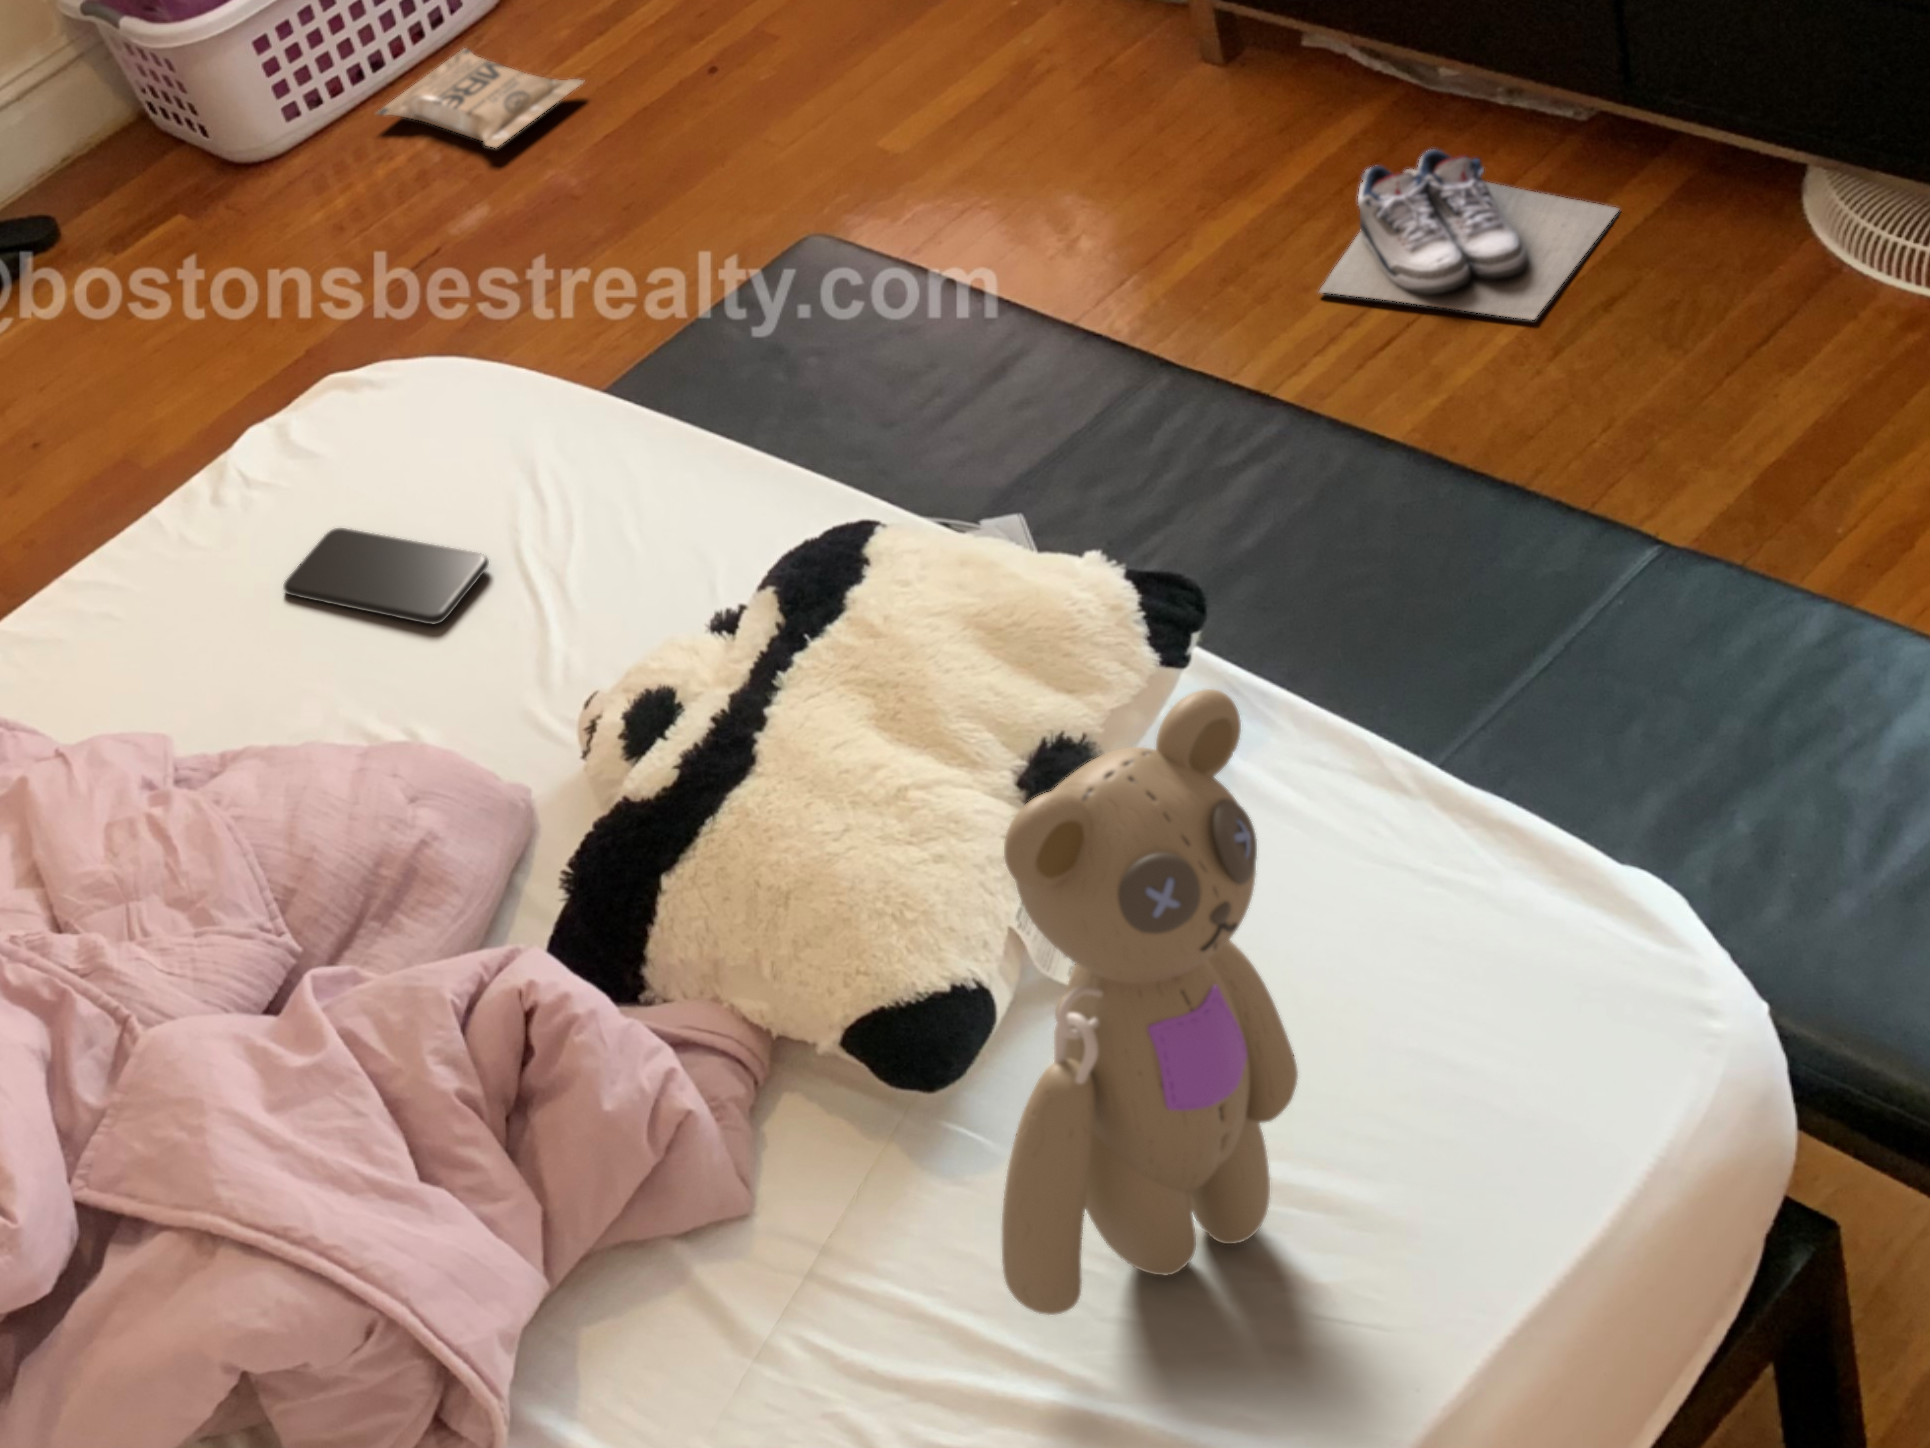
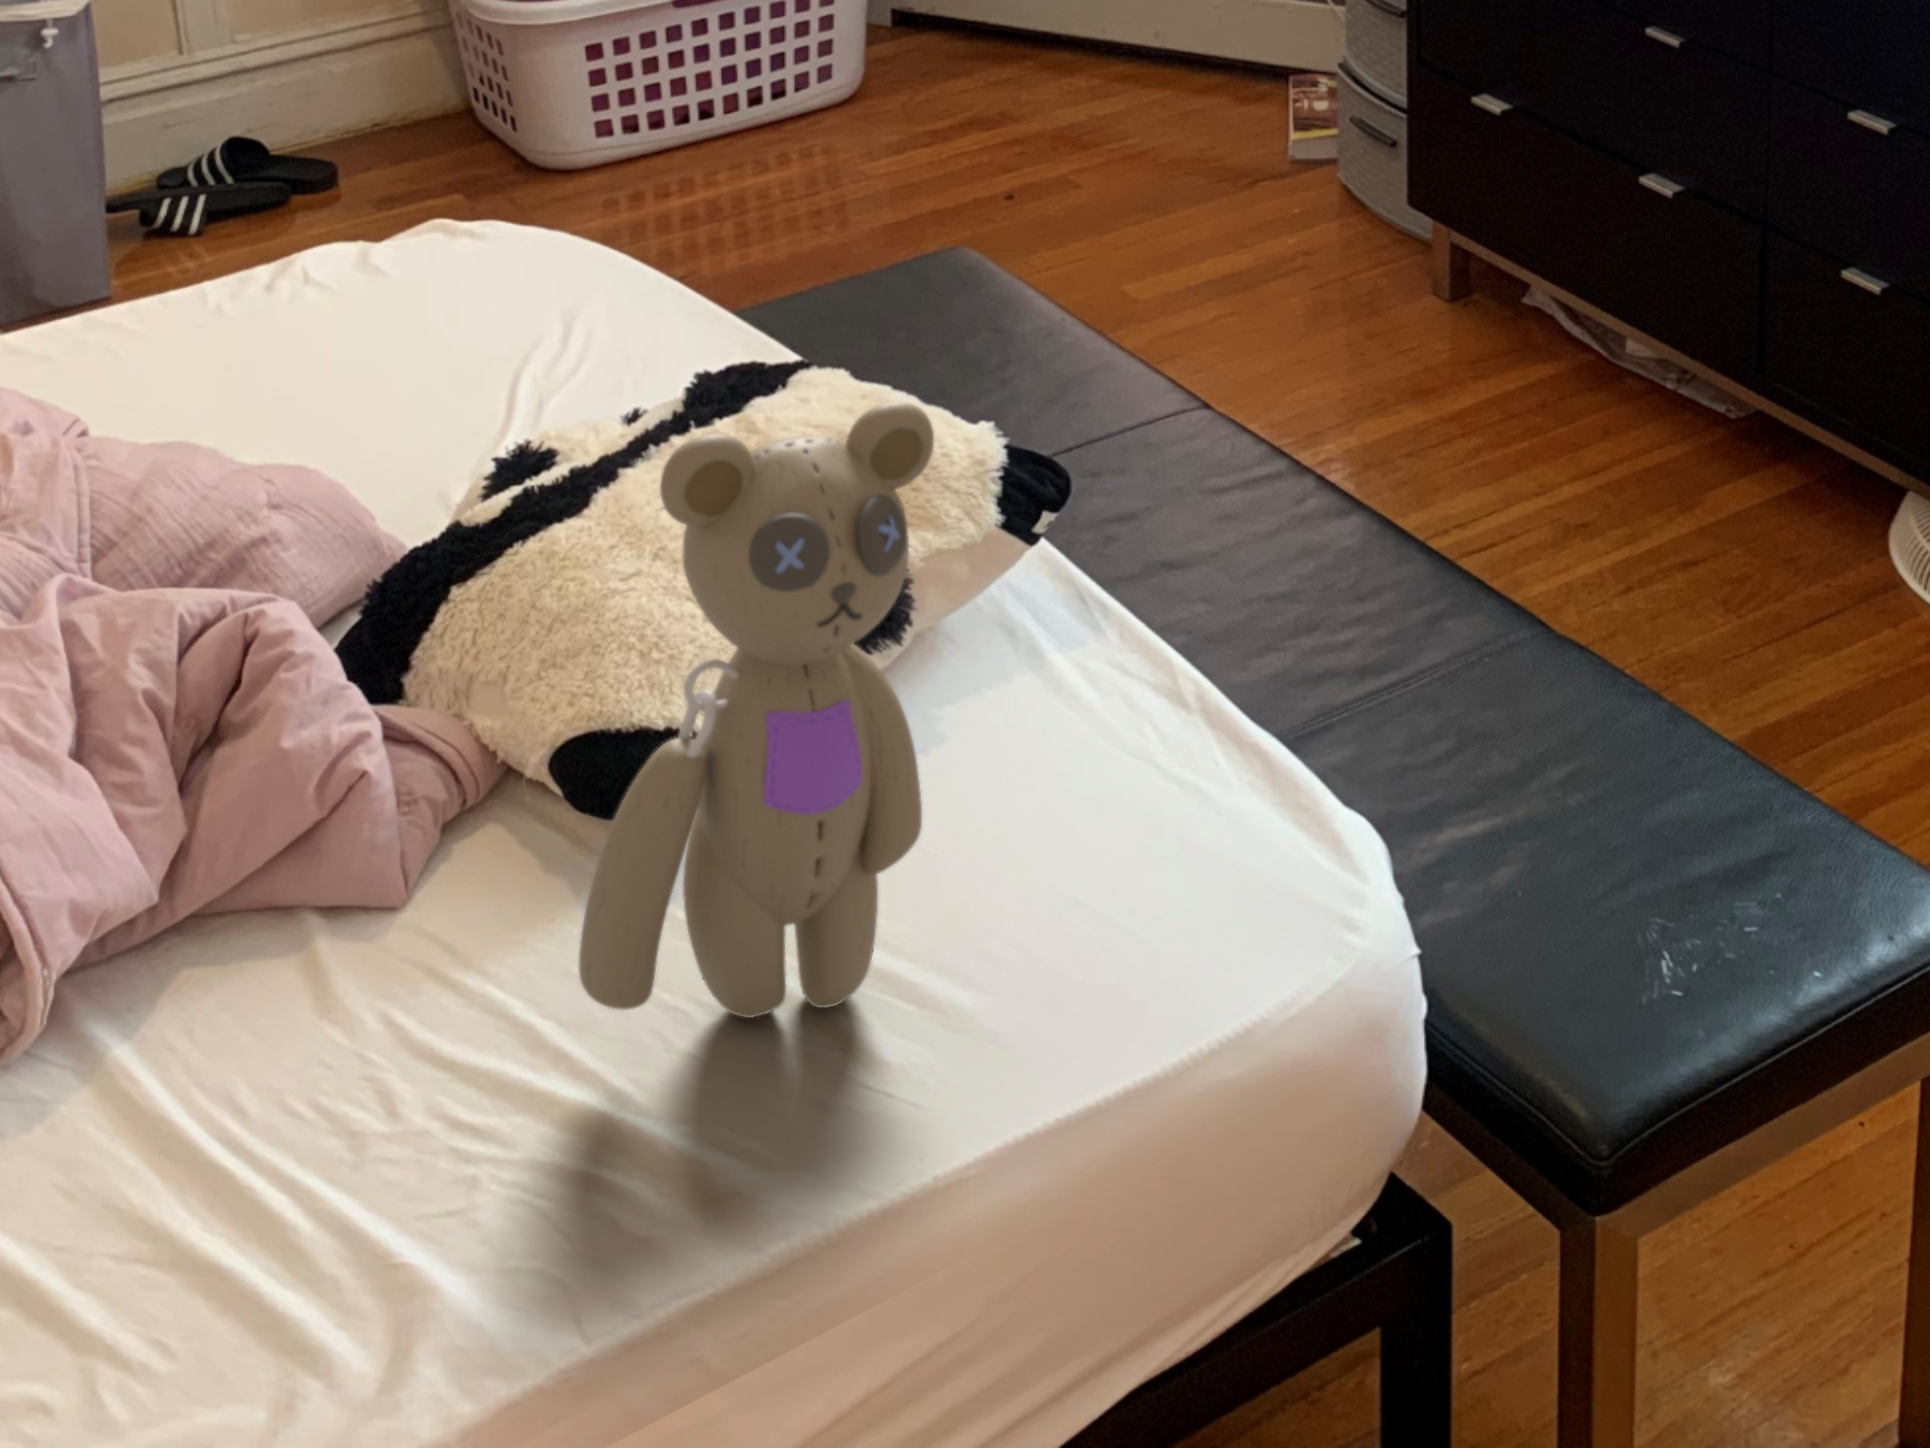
bag: present [377,48,583,148] -> none [686,124,890,207]
shoe: present [1320,149,1619,319] -> none [1445,387,1732,553]
smartphone: present [283,528,489,625] -> none [288,326,488,416]

